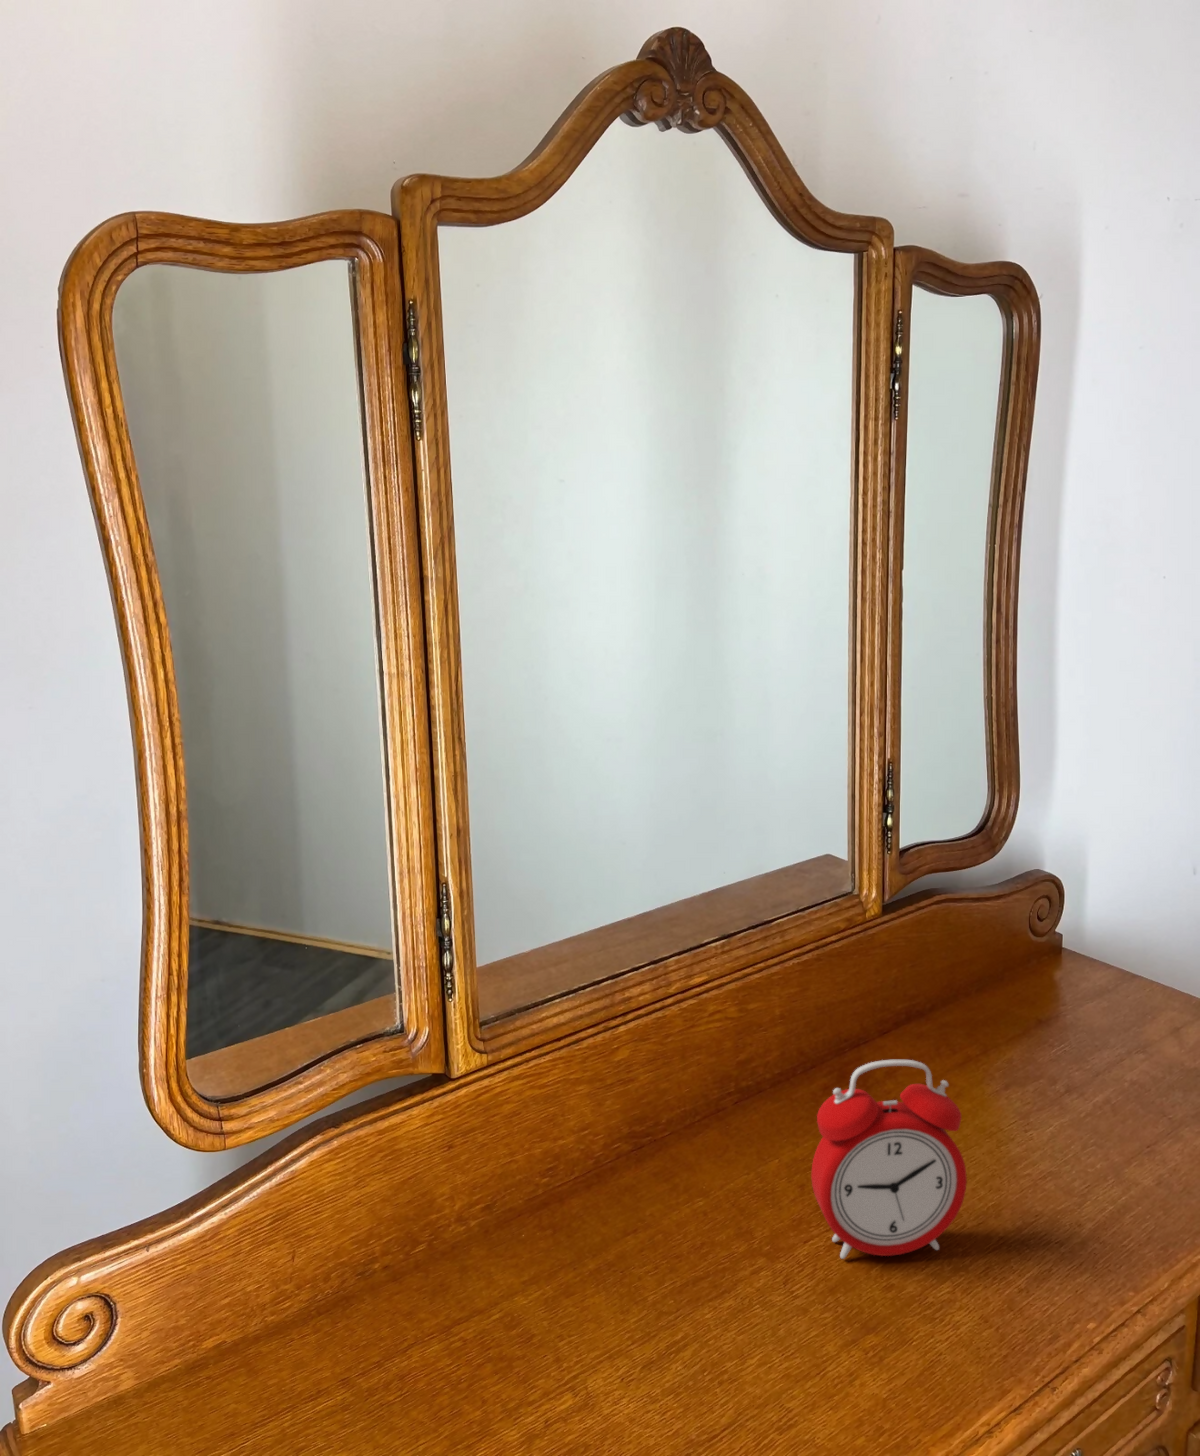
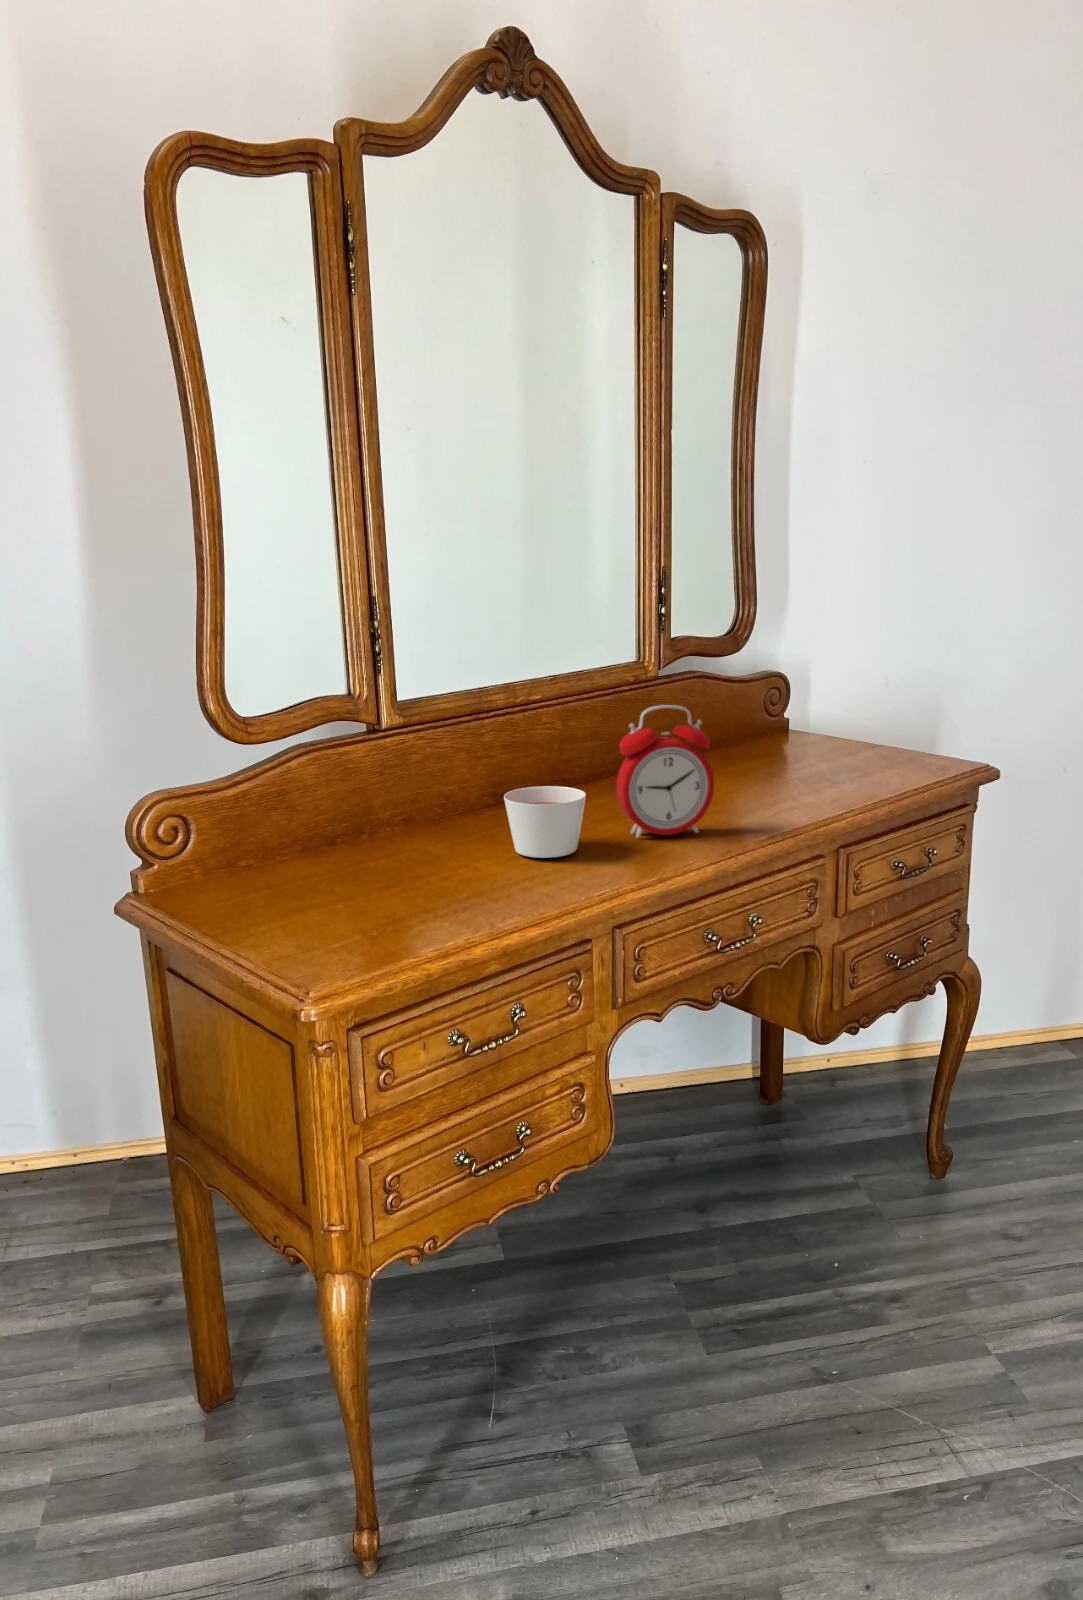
candle: none [632,1178,761,1323] -> present [504,786,586,858]

